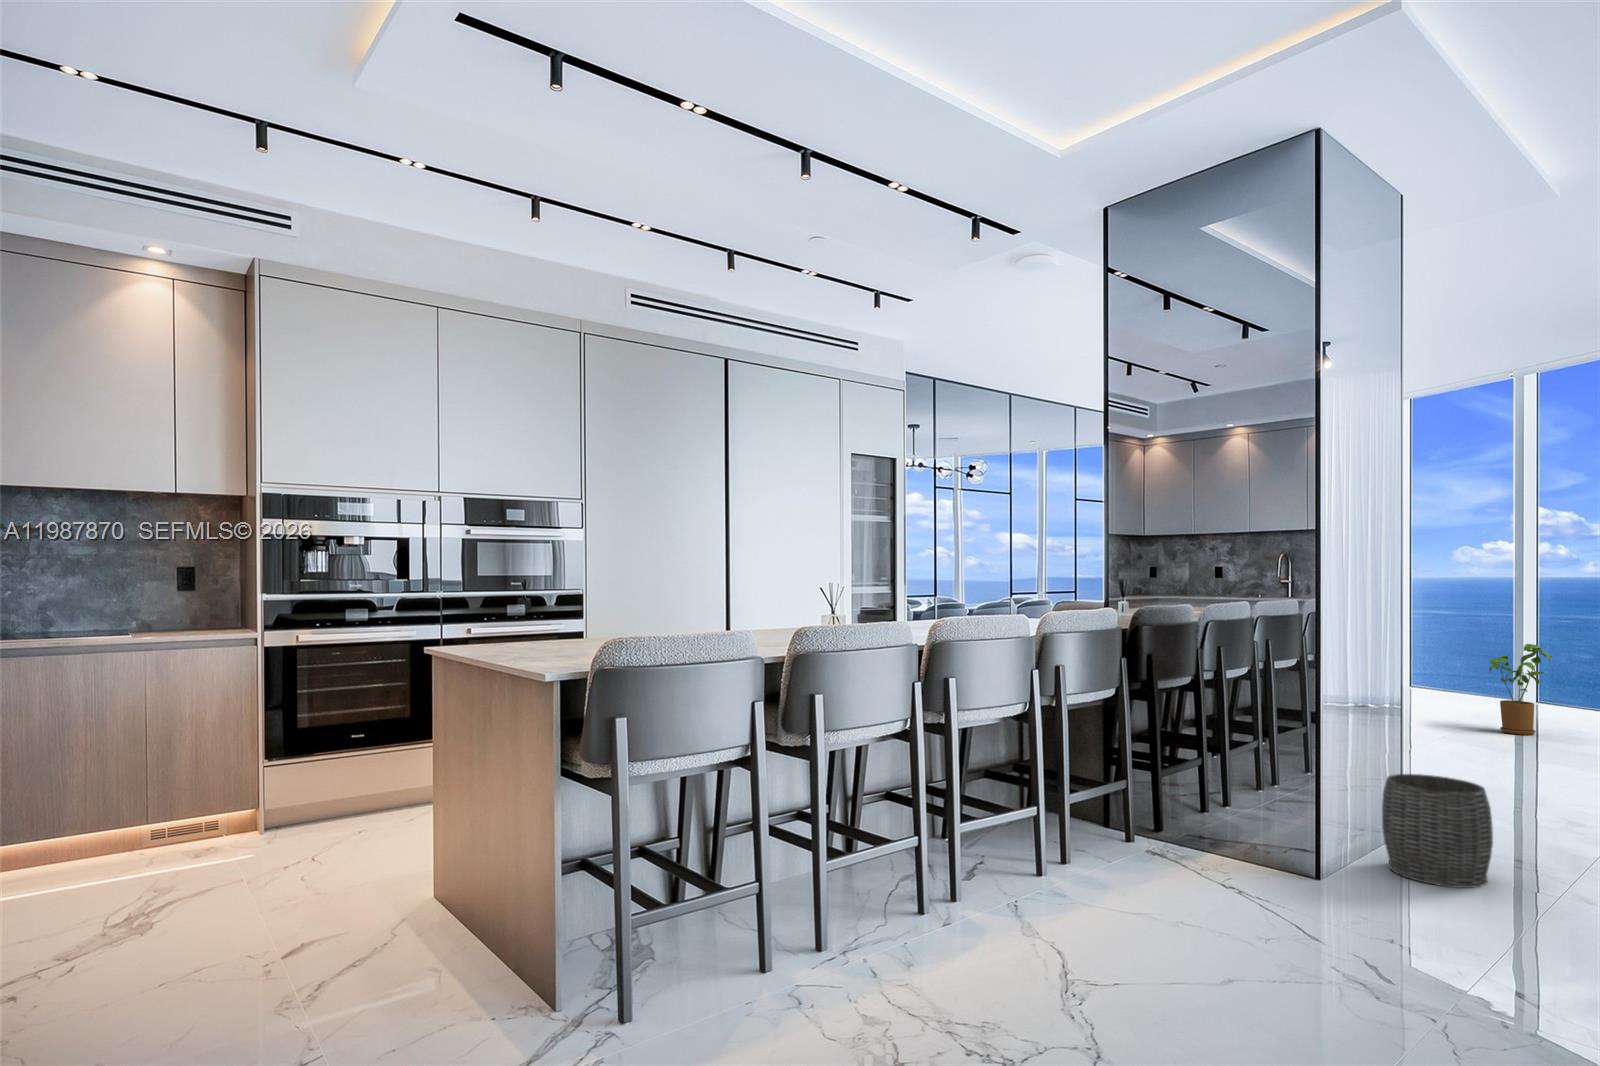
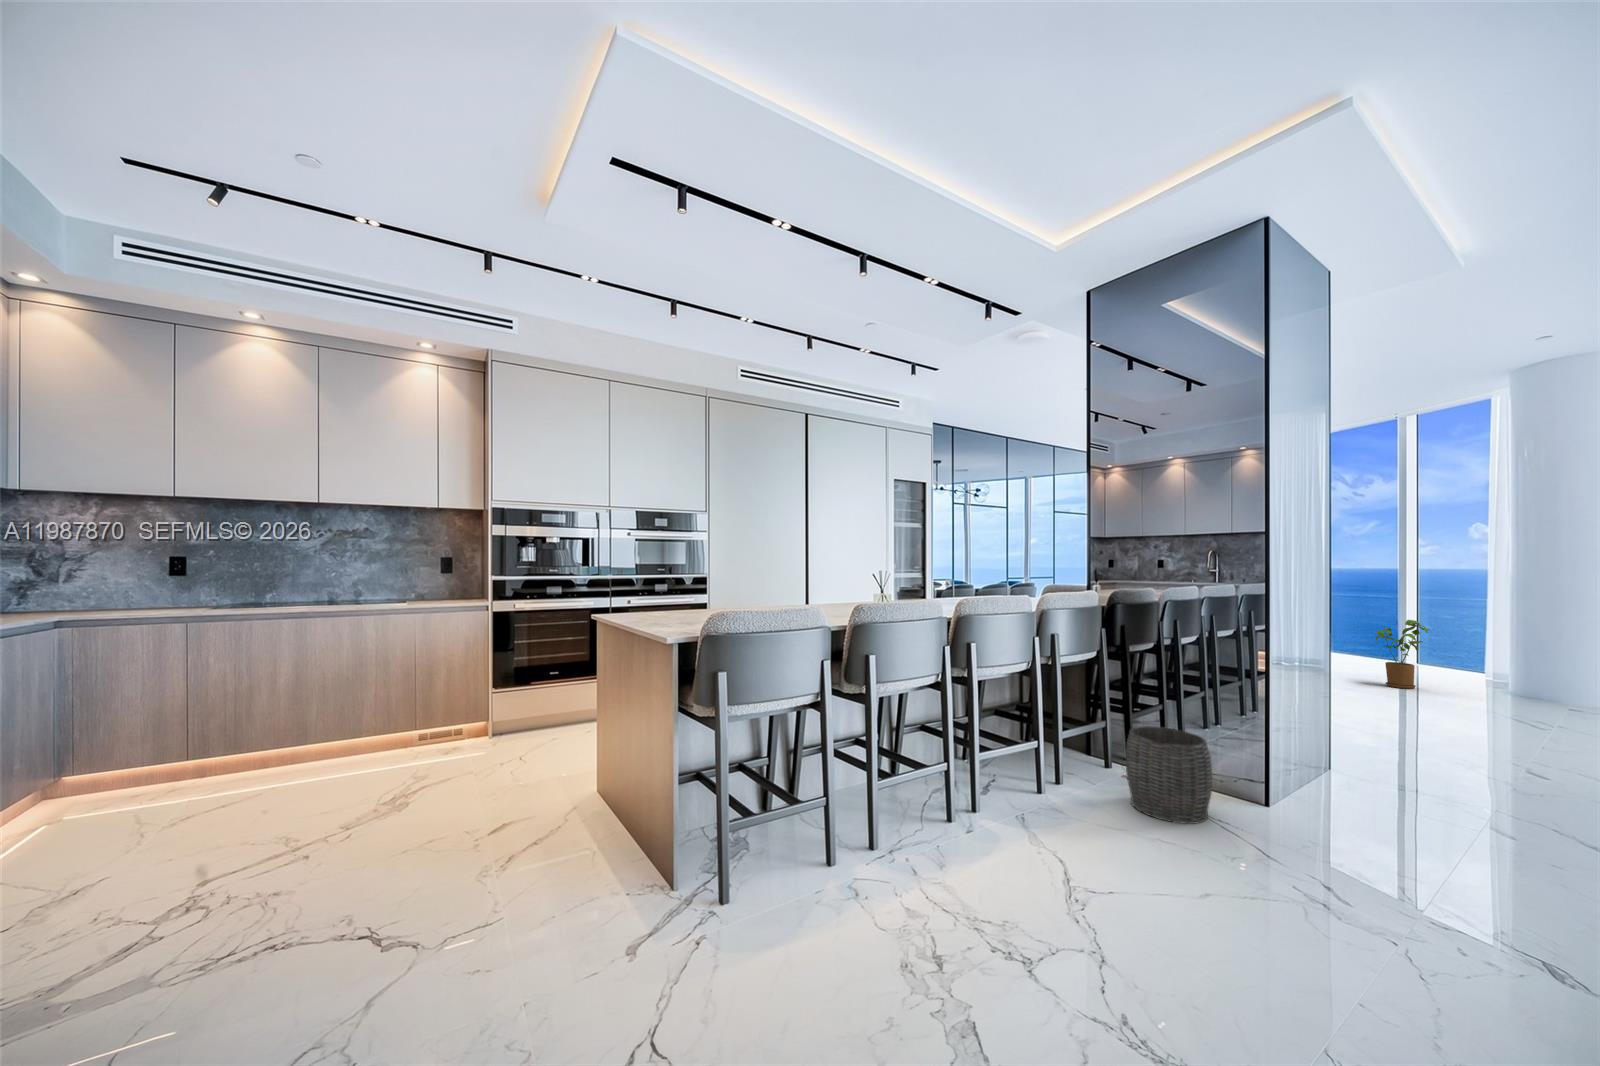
woven basket: present [1382,774,1493,888] -> present [1126,726,1212,824]

